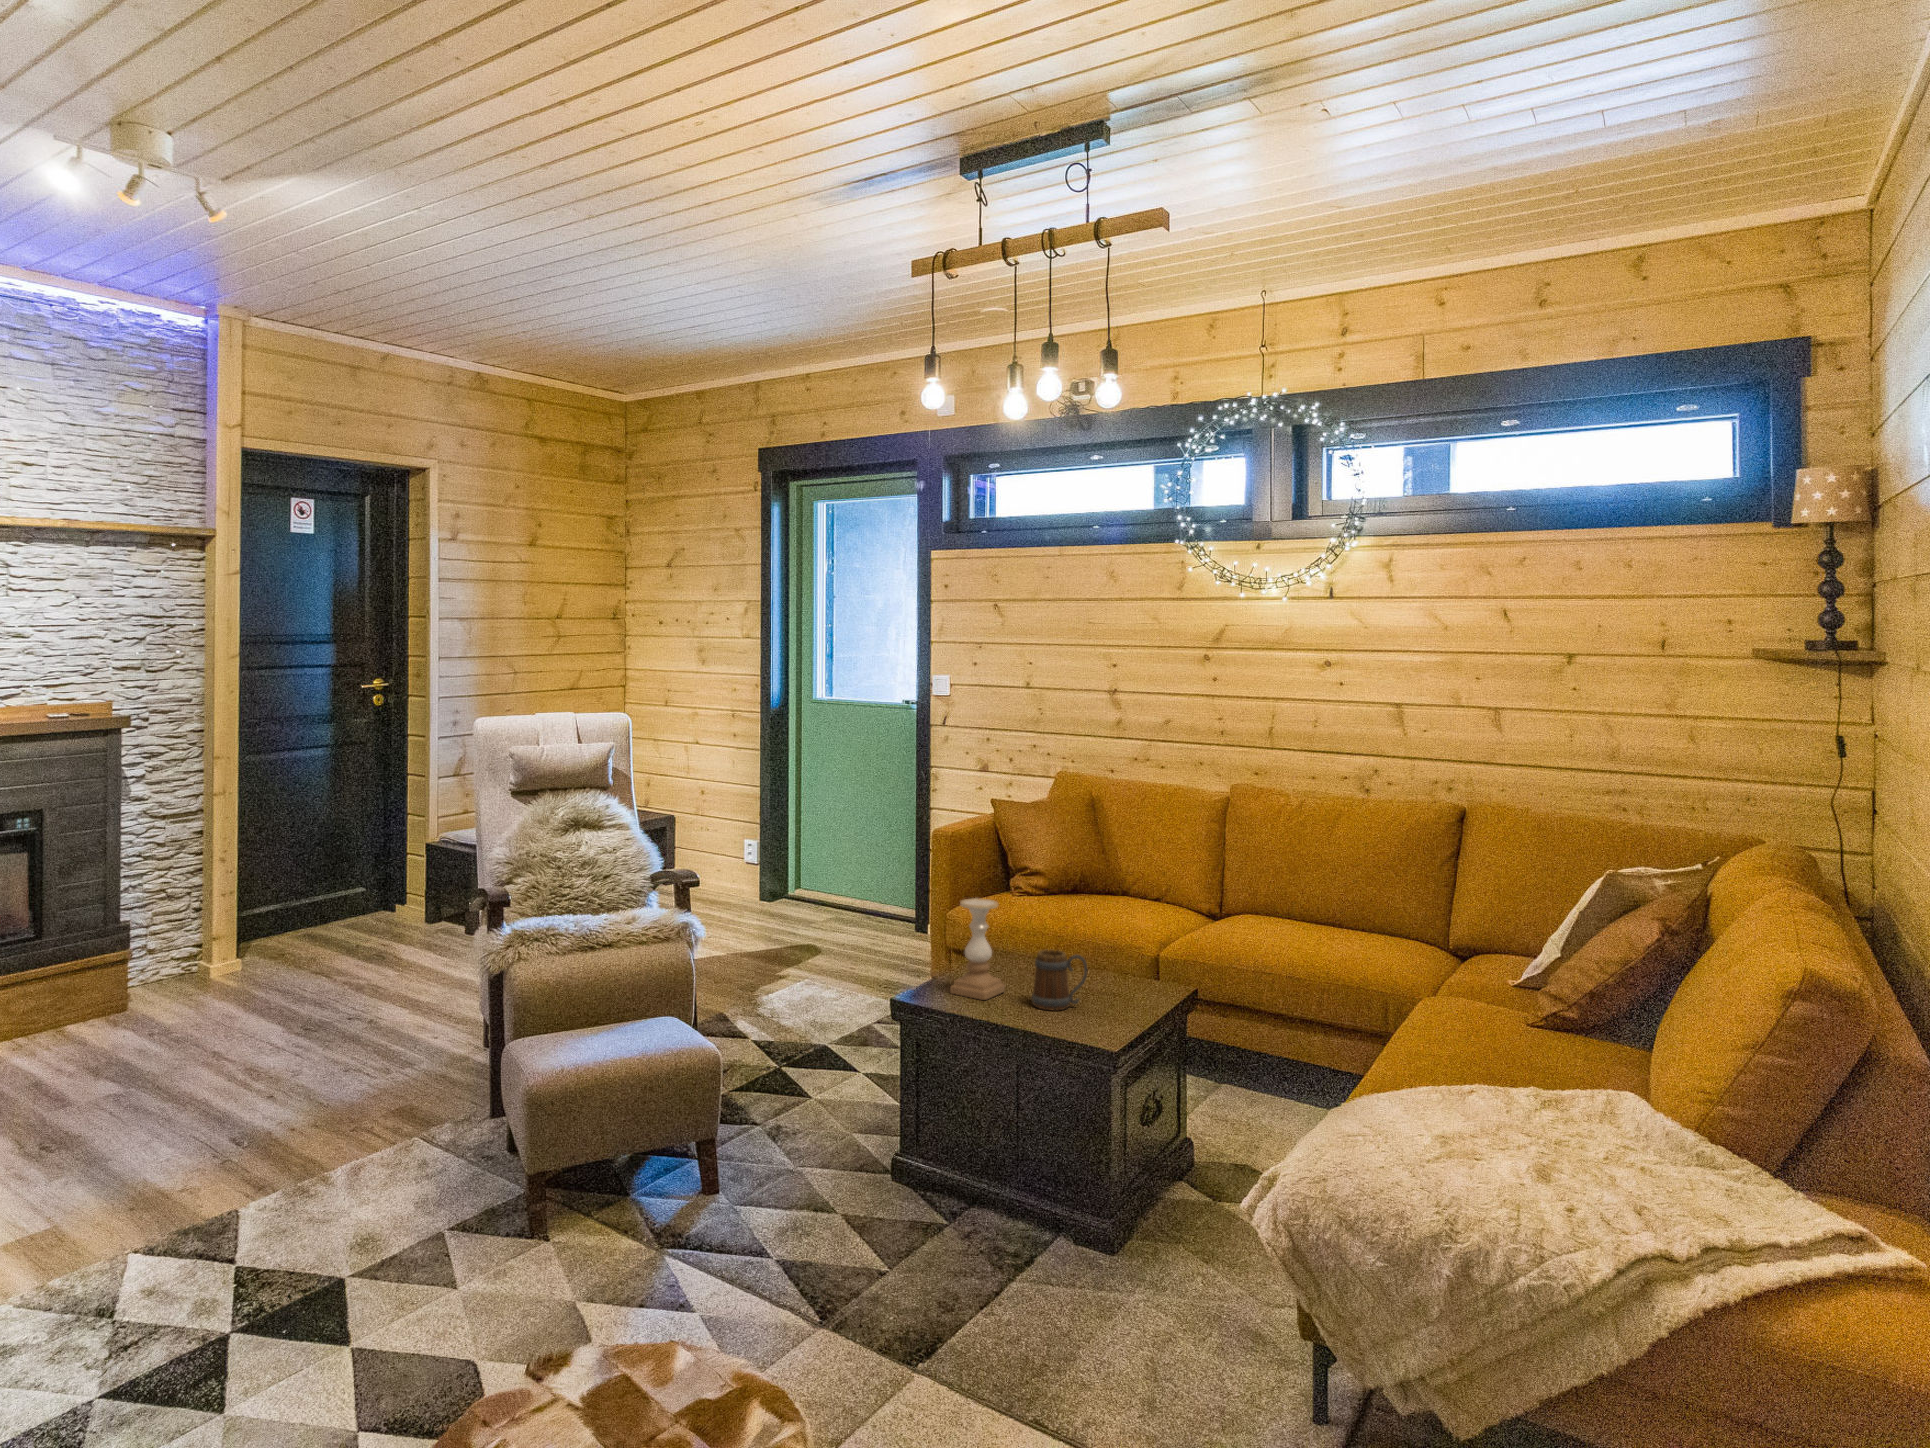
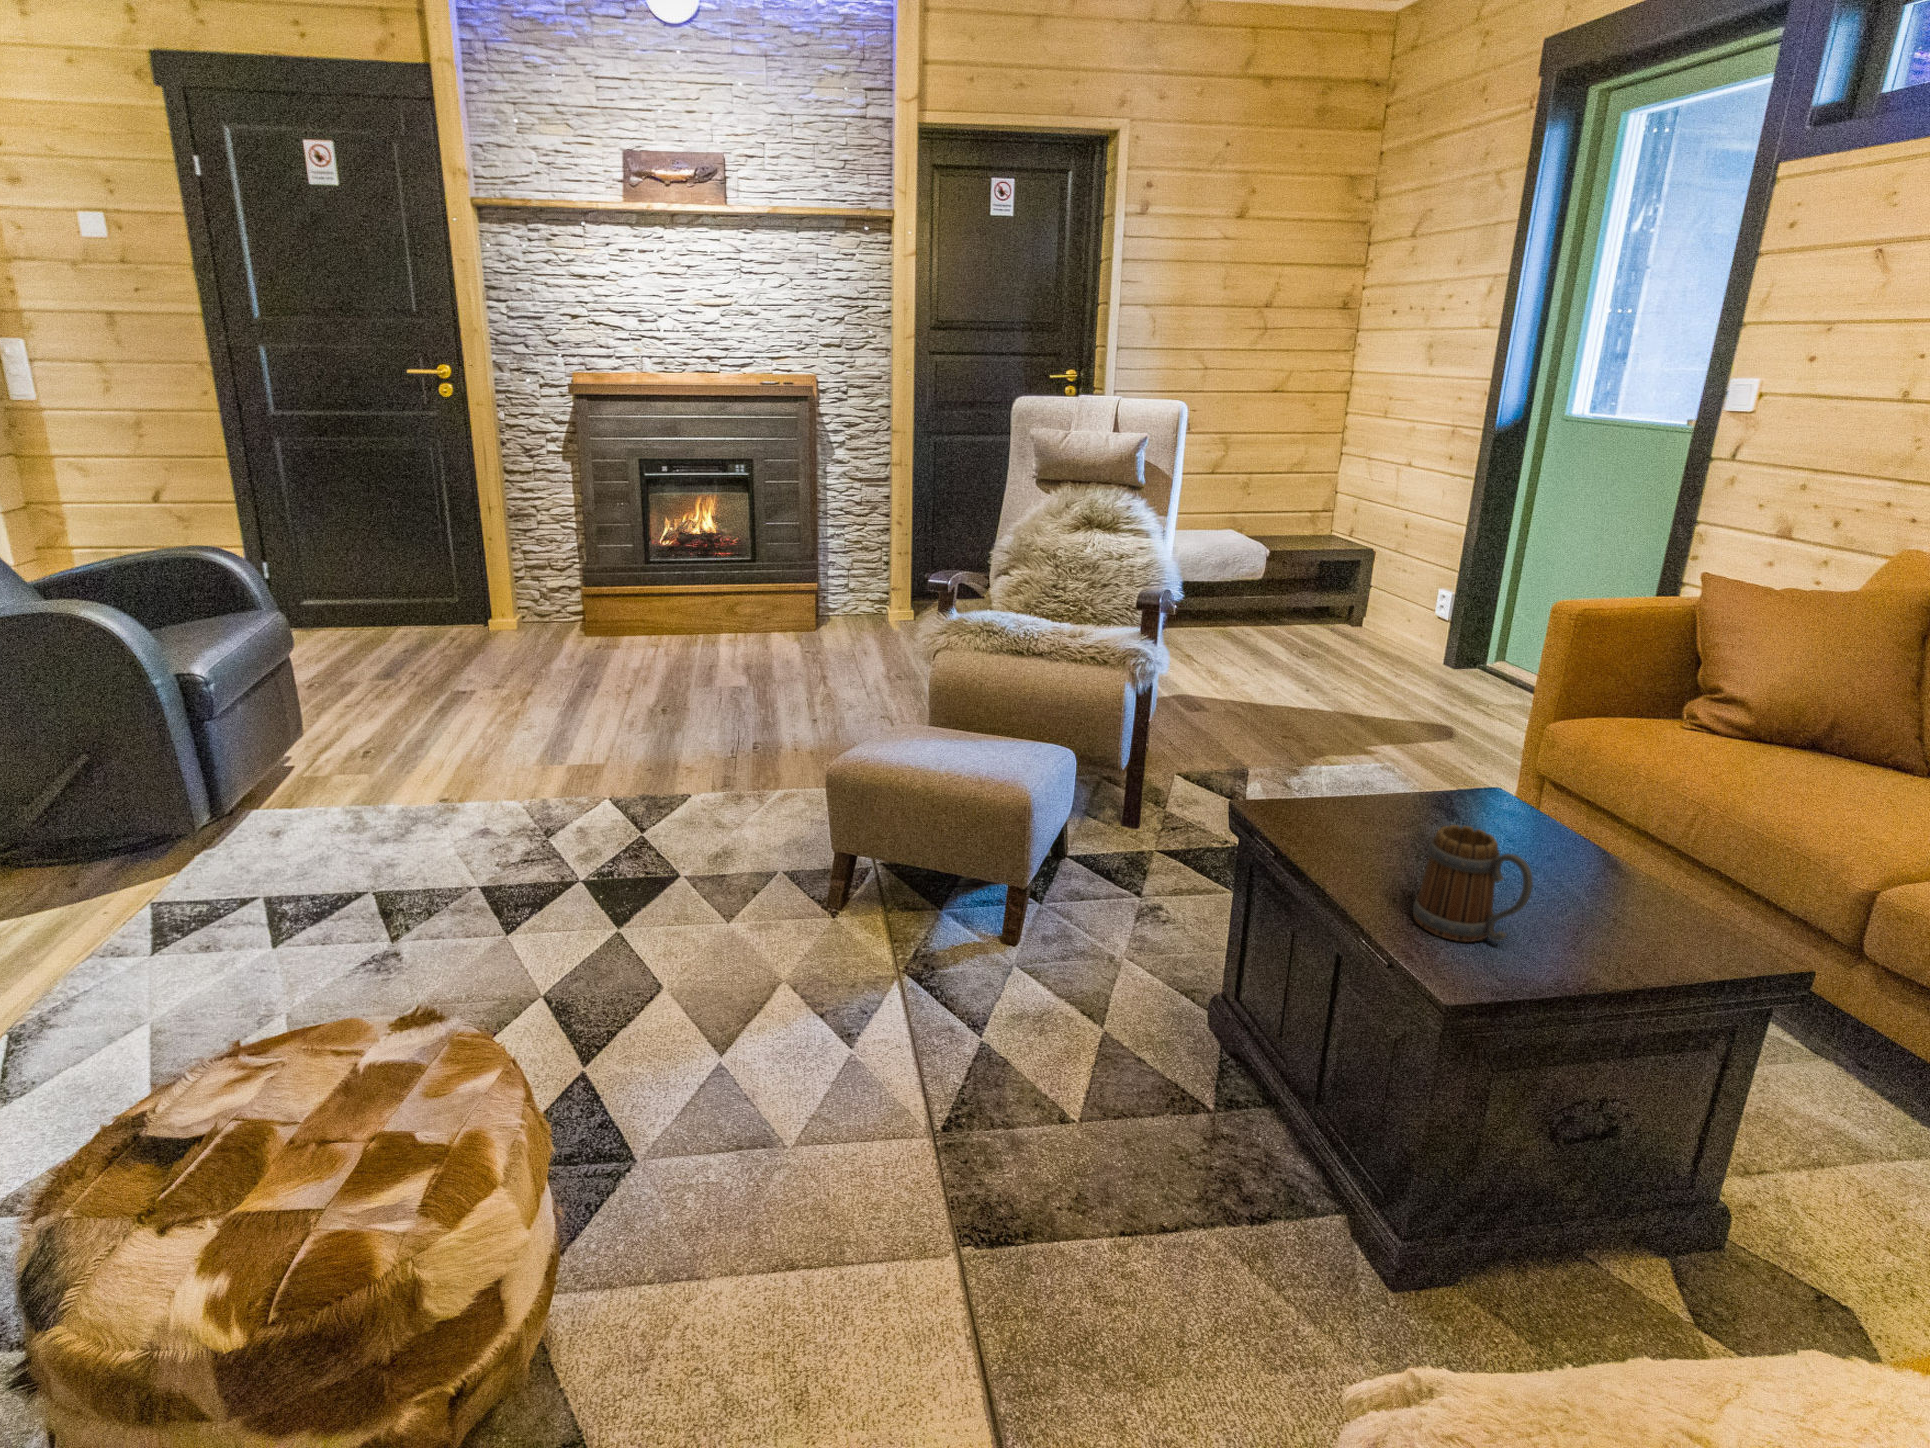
candle holder: present [950,898,1005,1000] -> none [1311,701,1418,873]

